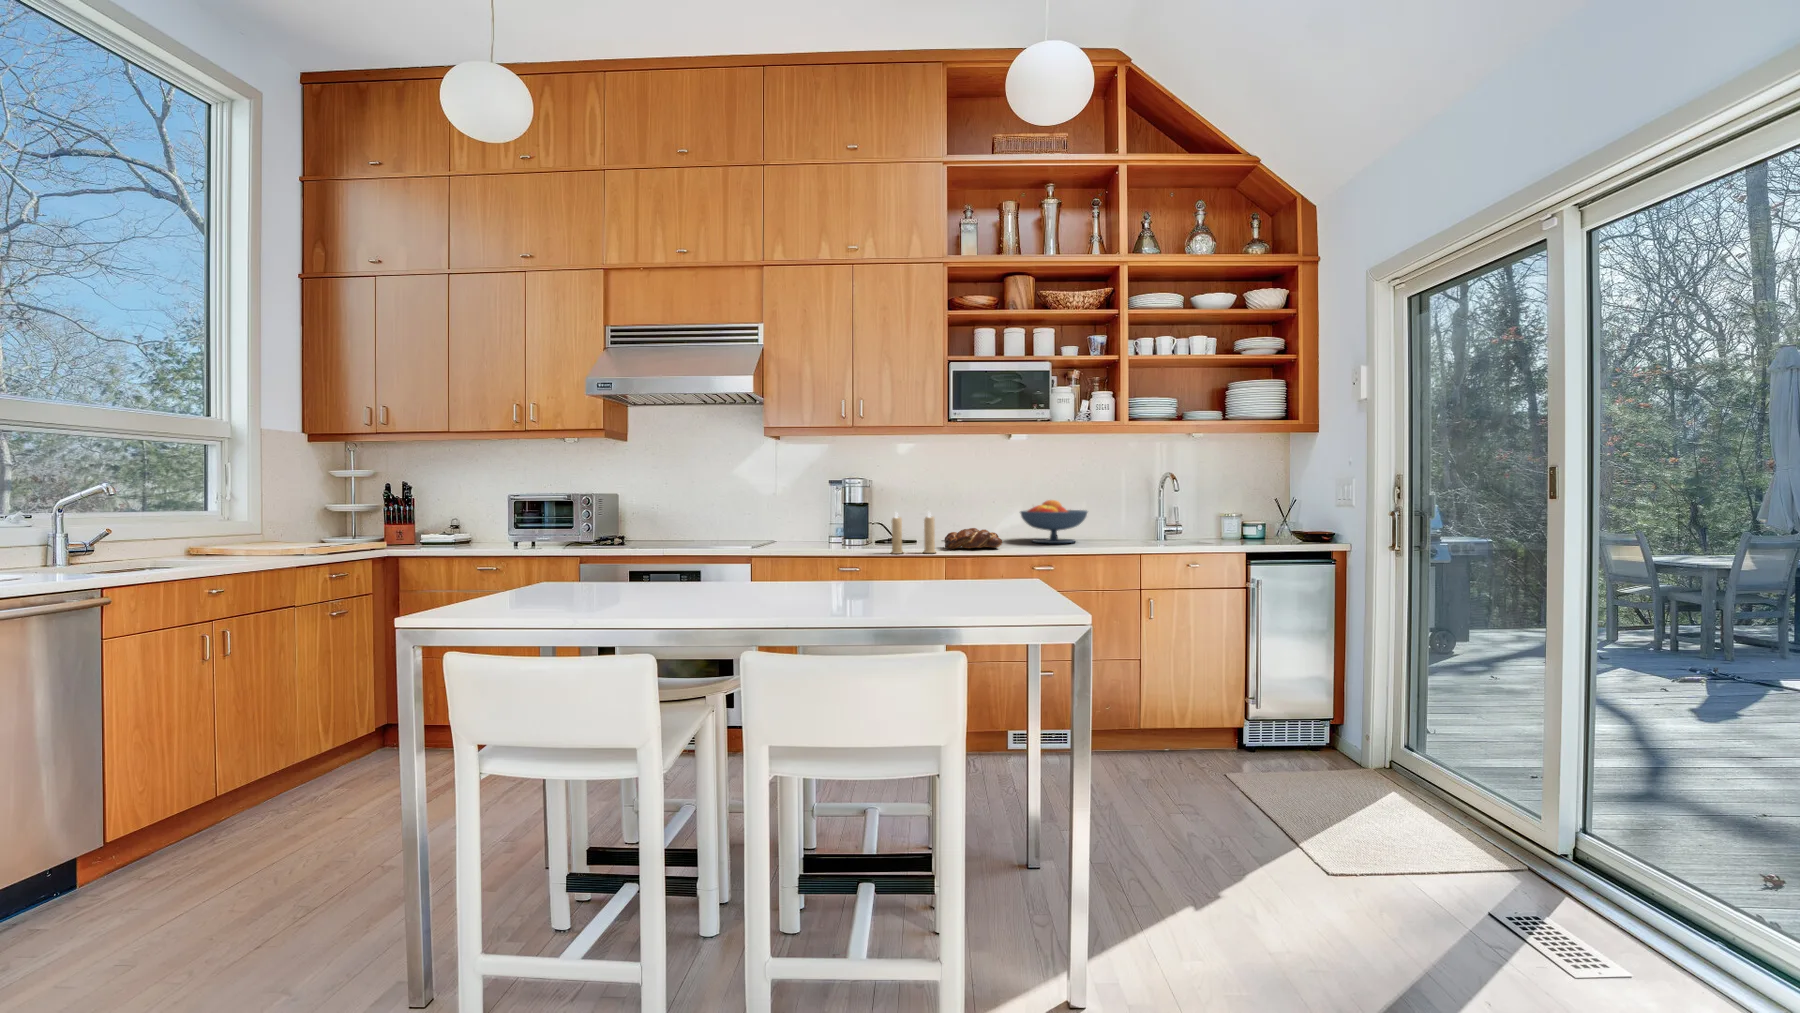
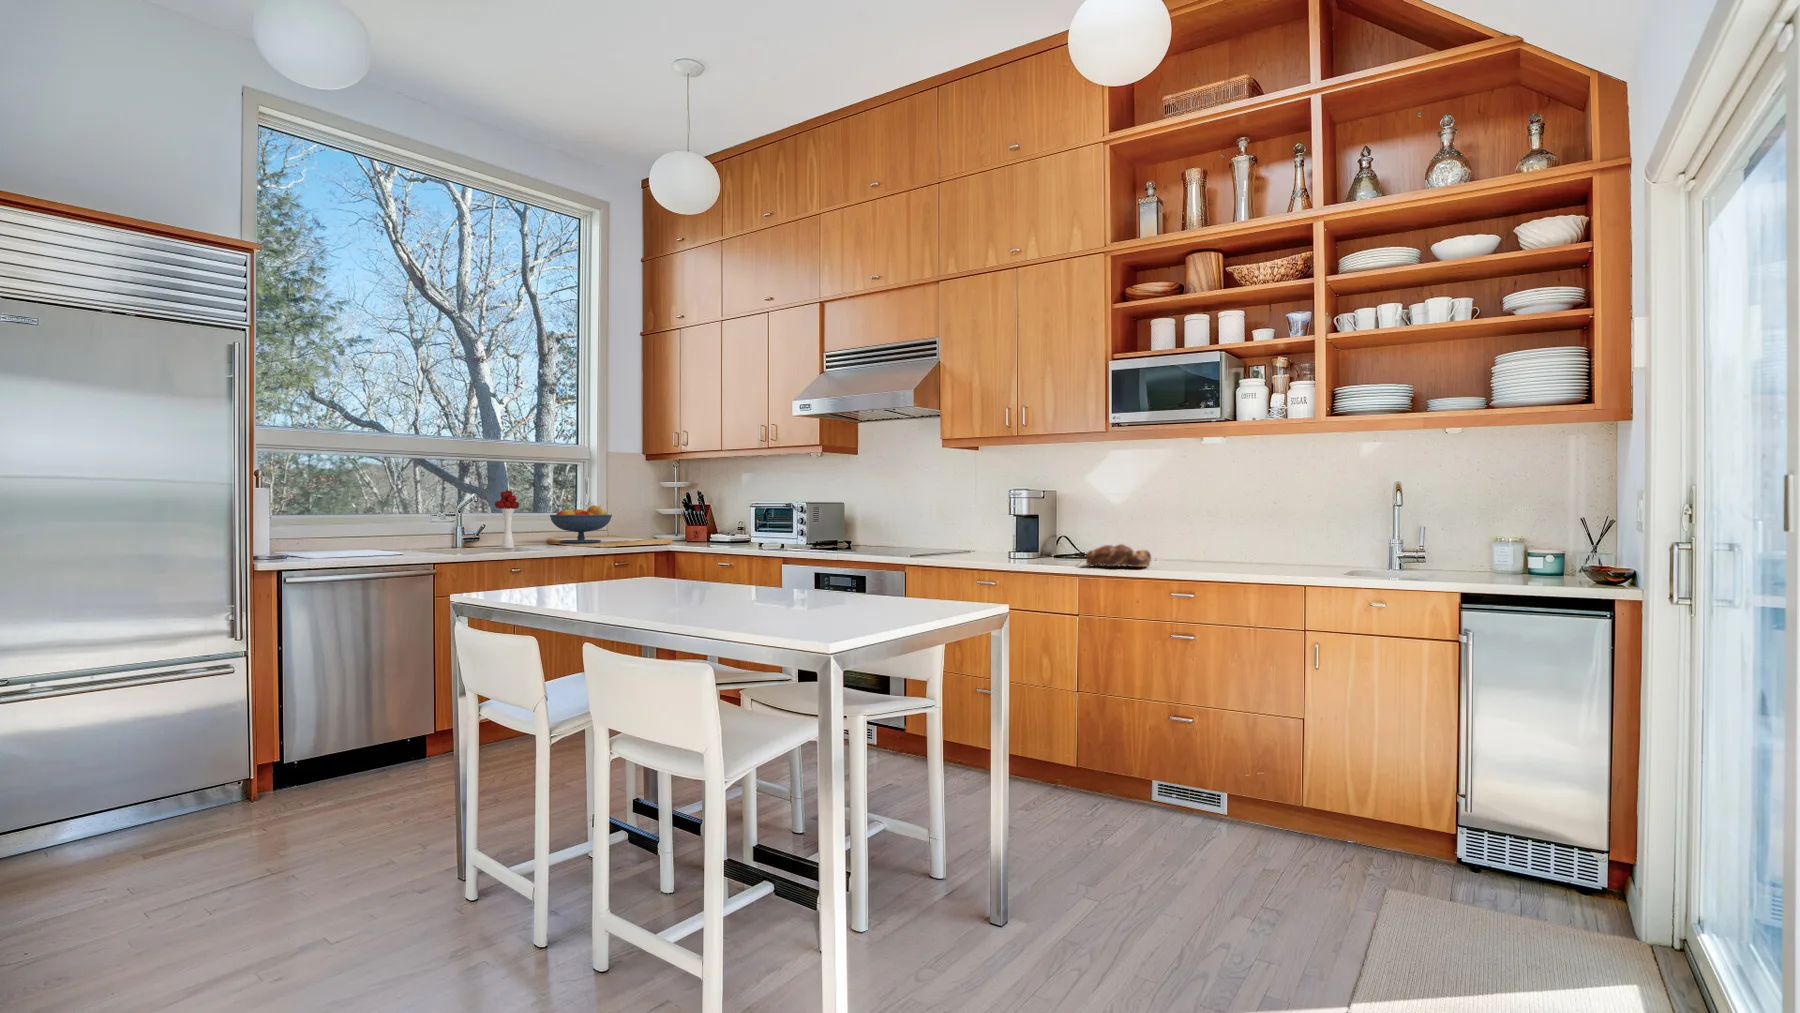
flower bouquet: none [164,482,204,567] -> present [495,490,519,549]
fruit bowl: present [1020,500,1087,543] -> present [550,505,612,543]
candle: present [892,512,936,554] -> none [1017,522,1064,569]

